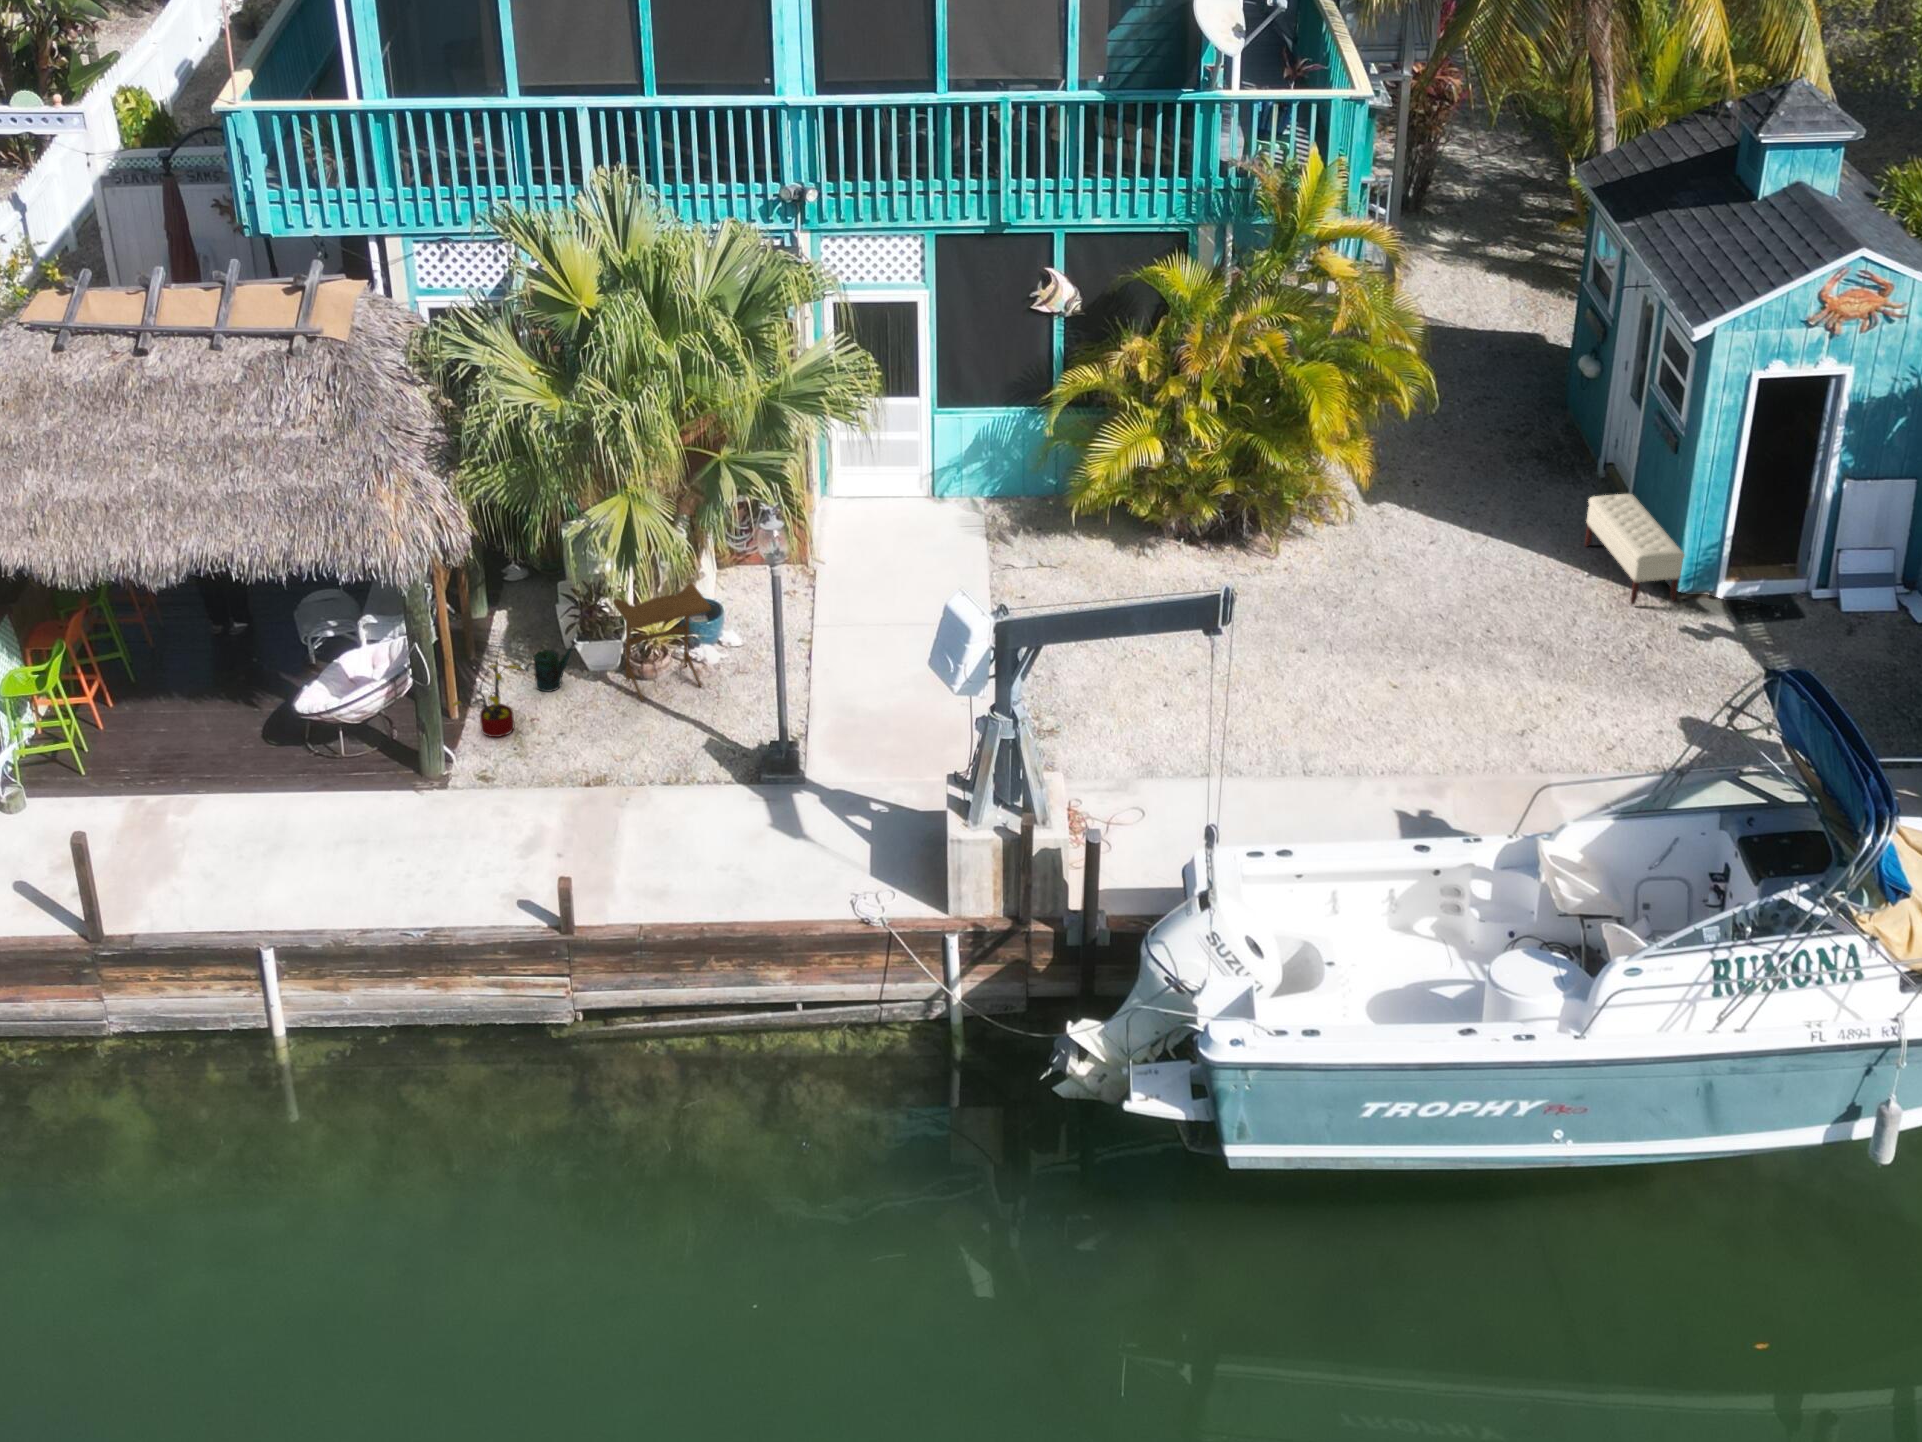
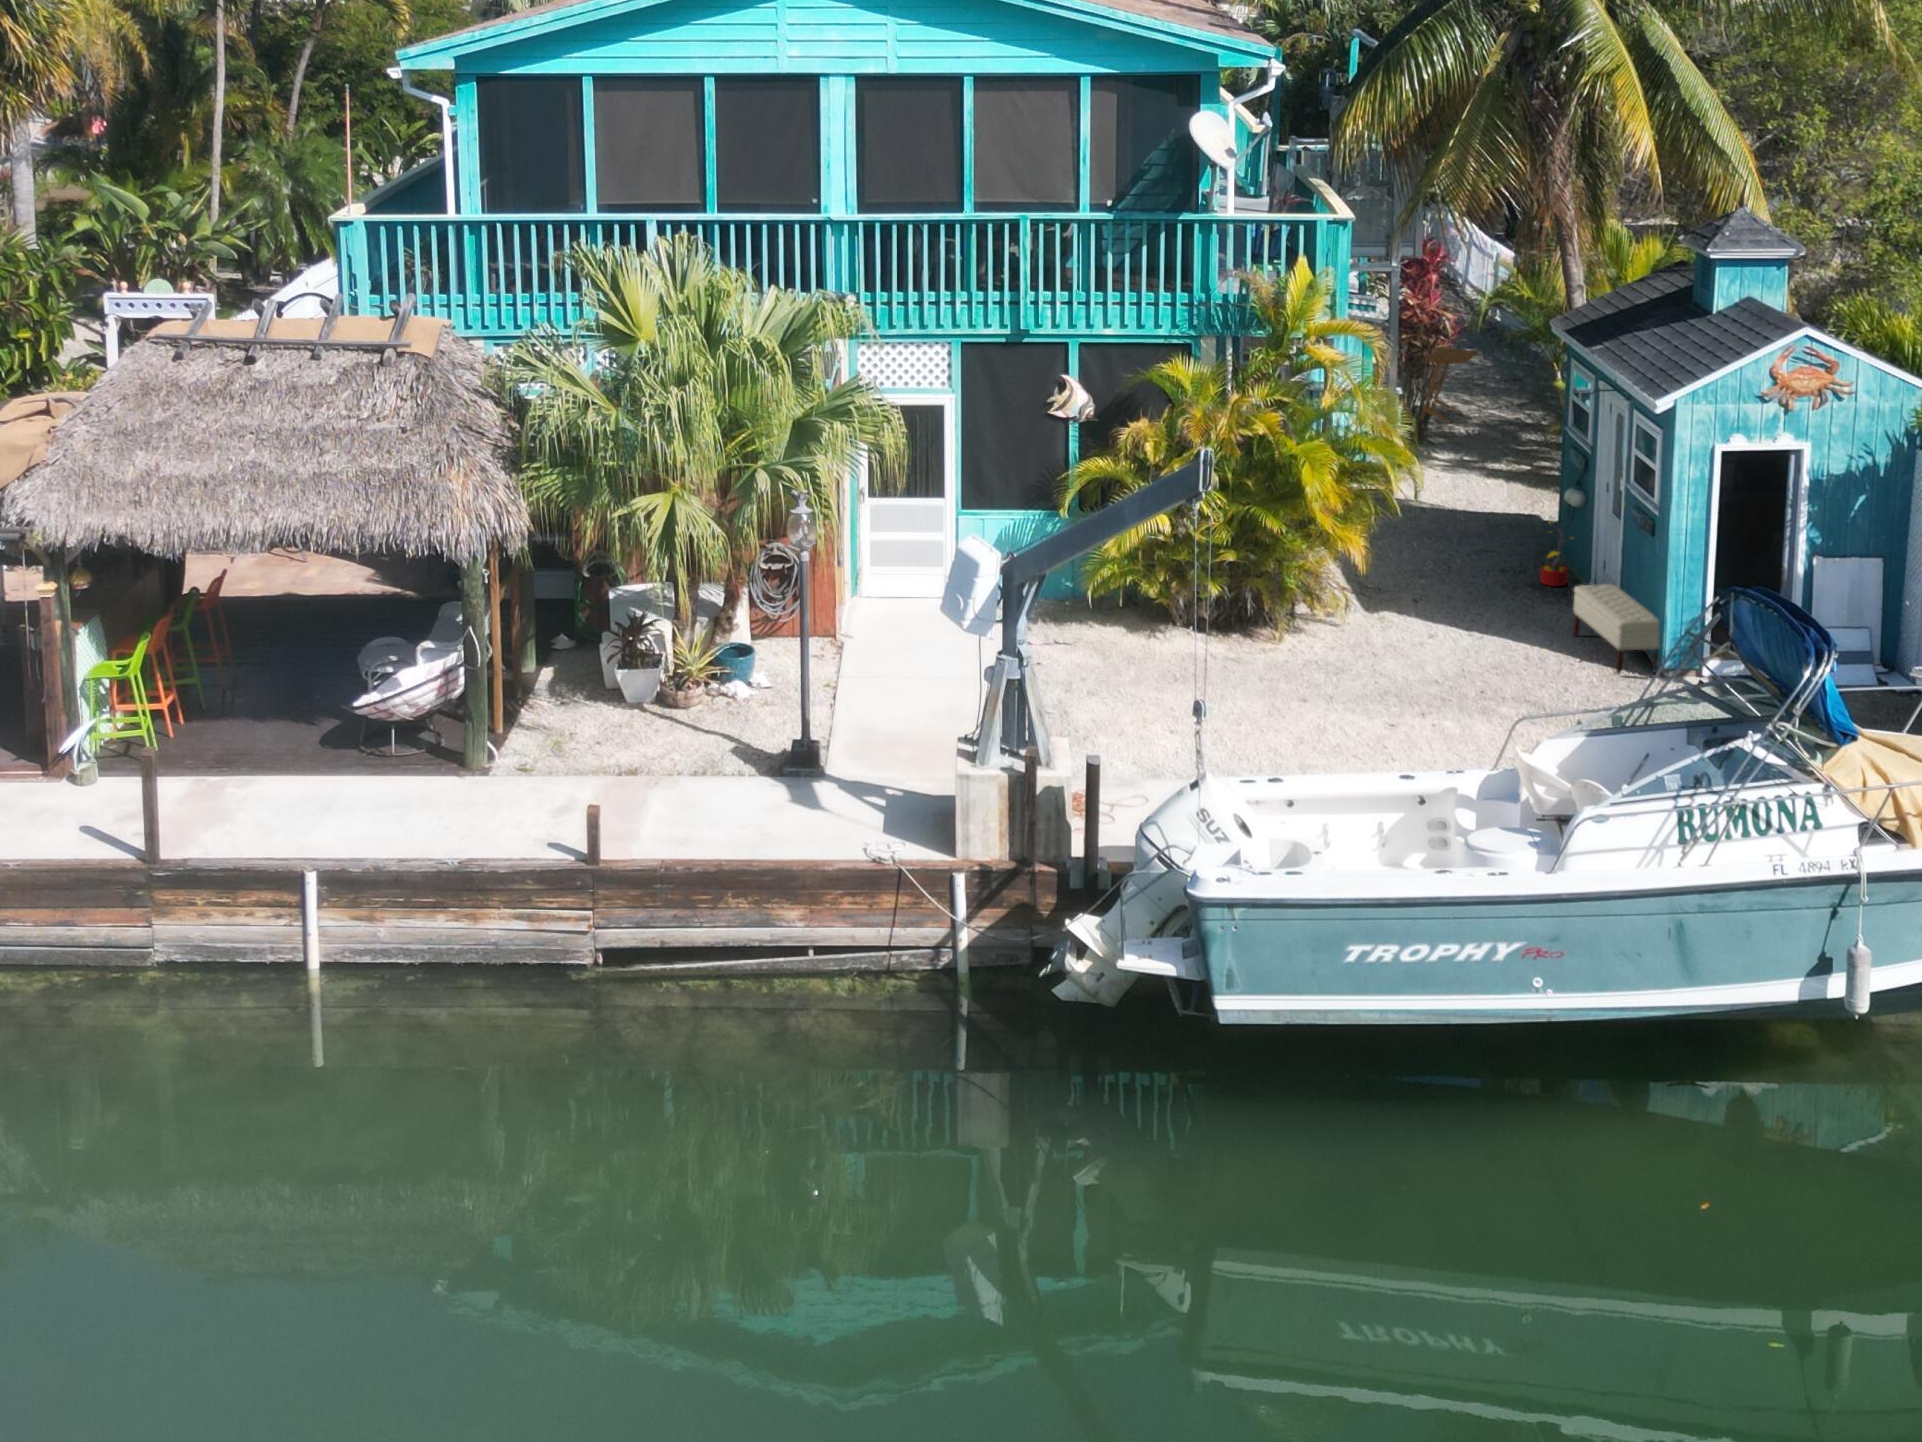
side table: present [613,583,711,701] -> present [1421,348,1478,422]
watering can: present [526,641,577,692] -> none [568,668,618,715]
decorative plant: present [453,655,521,737] -> present [1540,523,1568,586]

